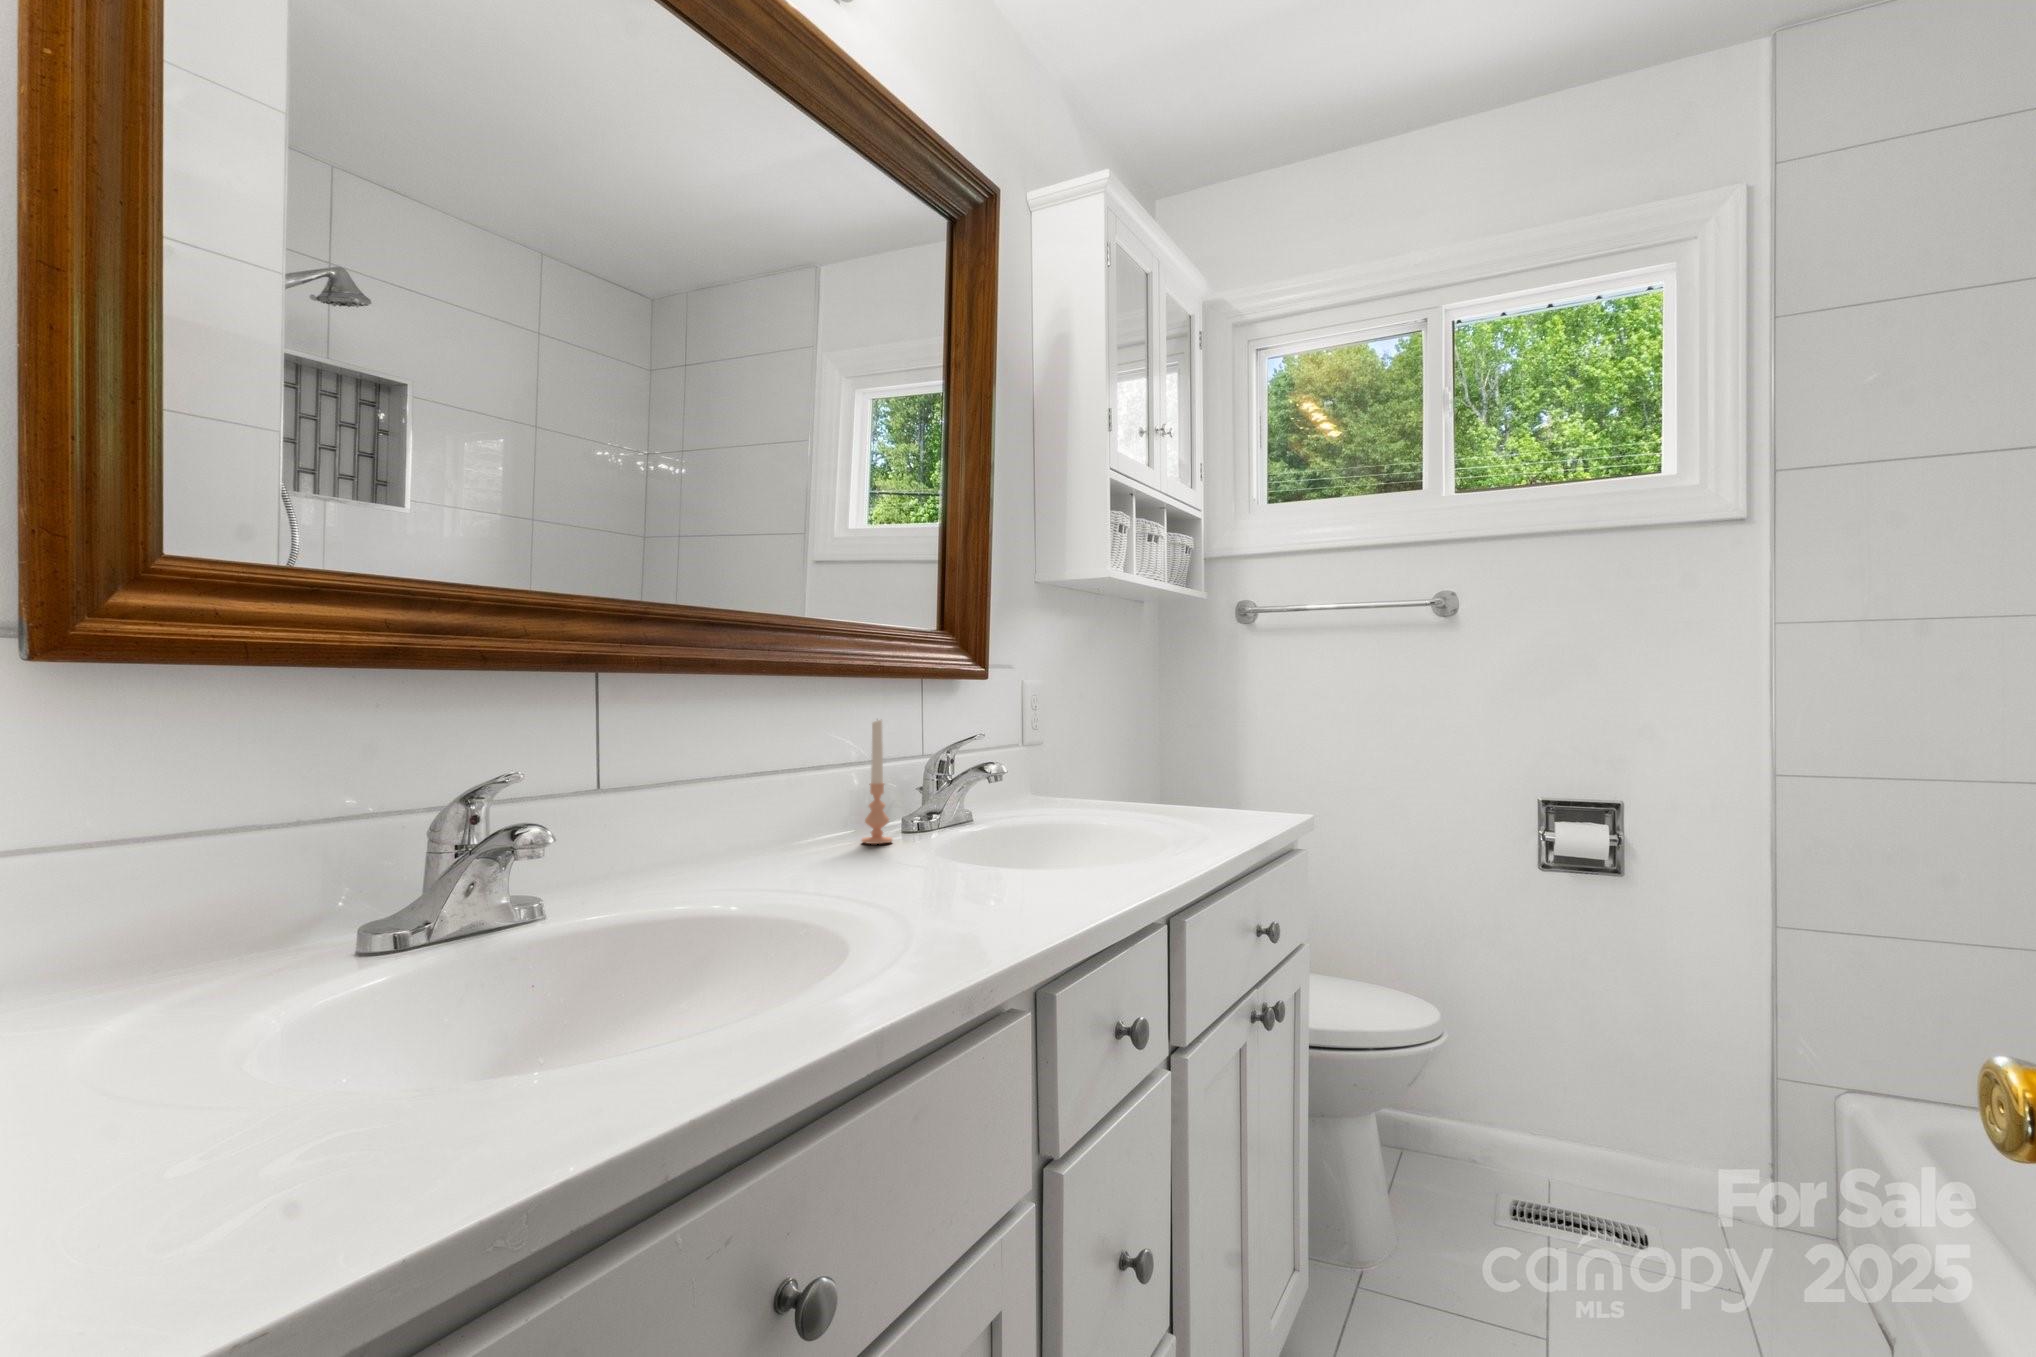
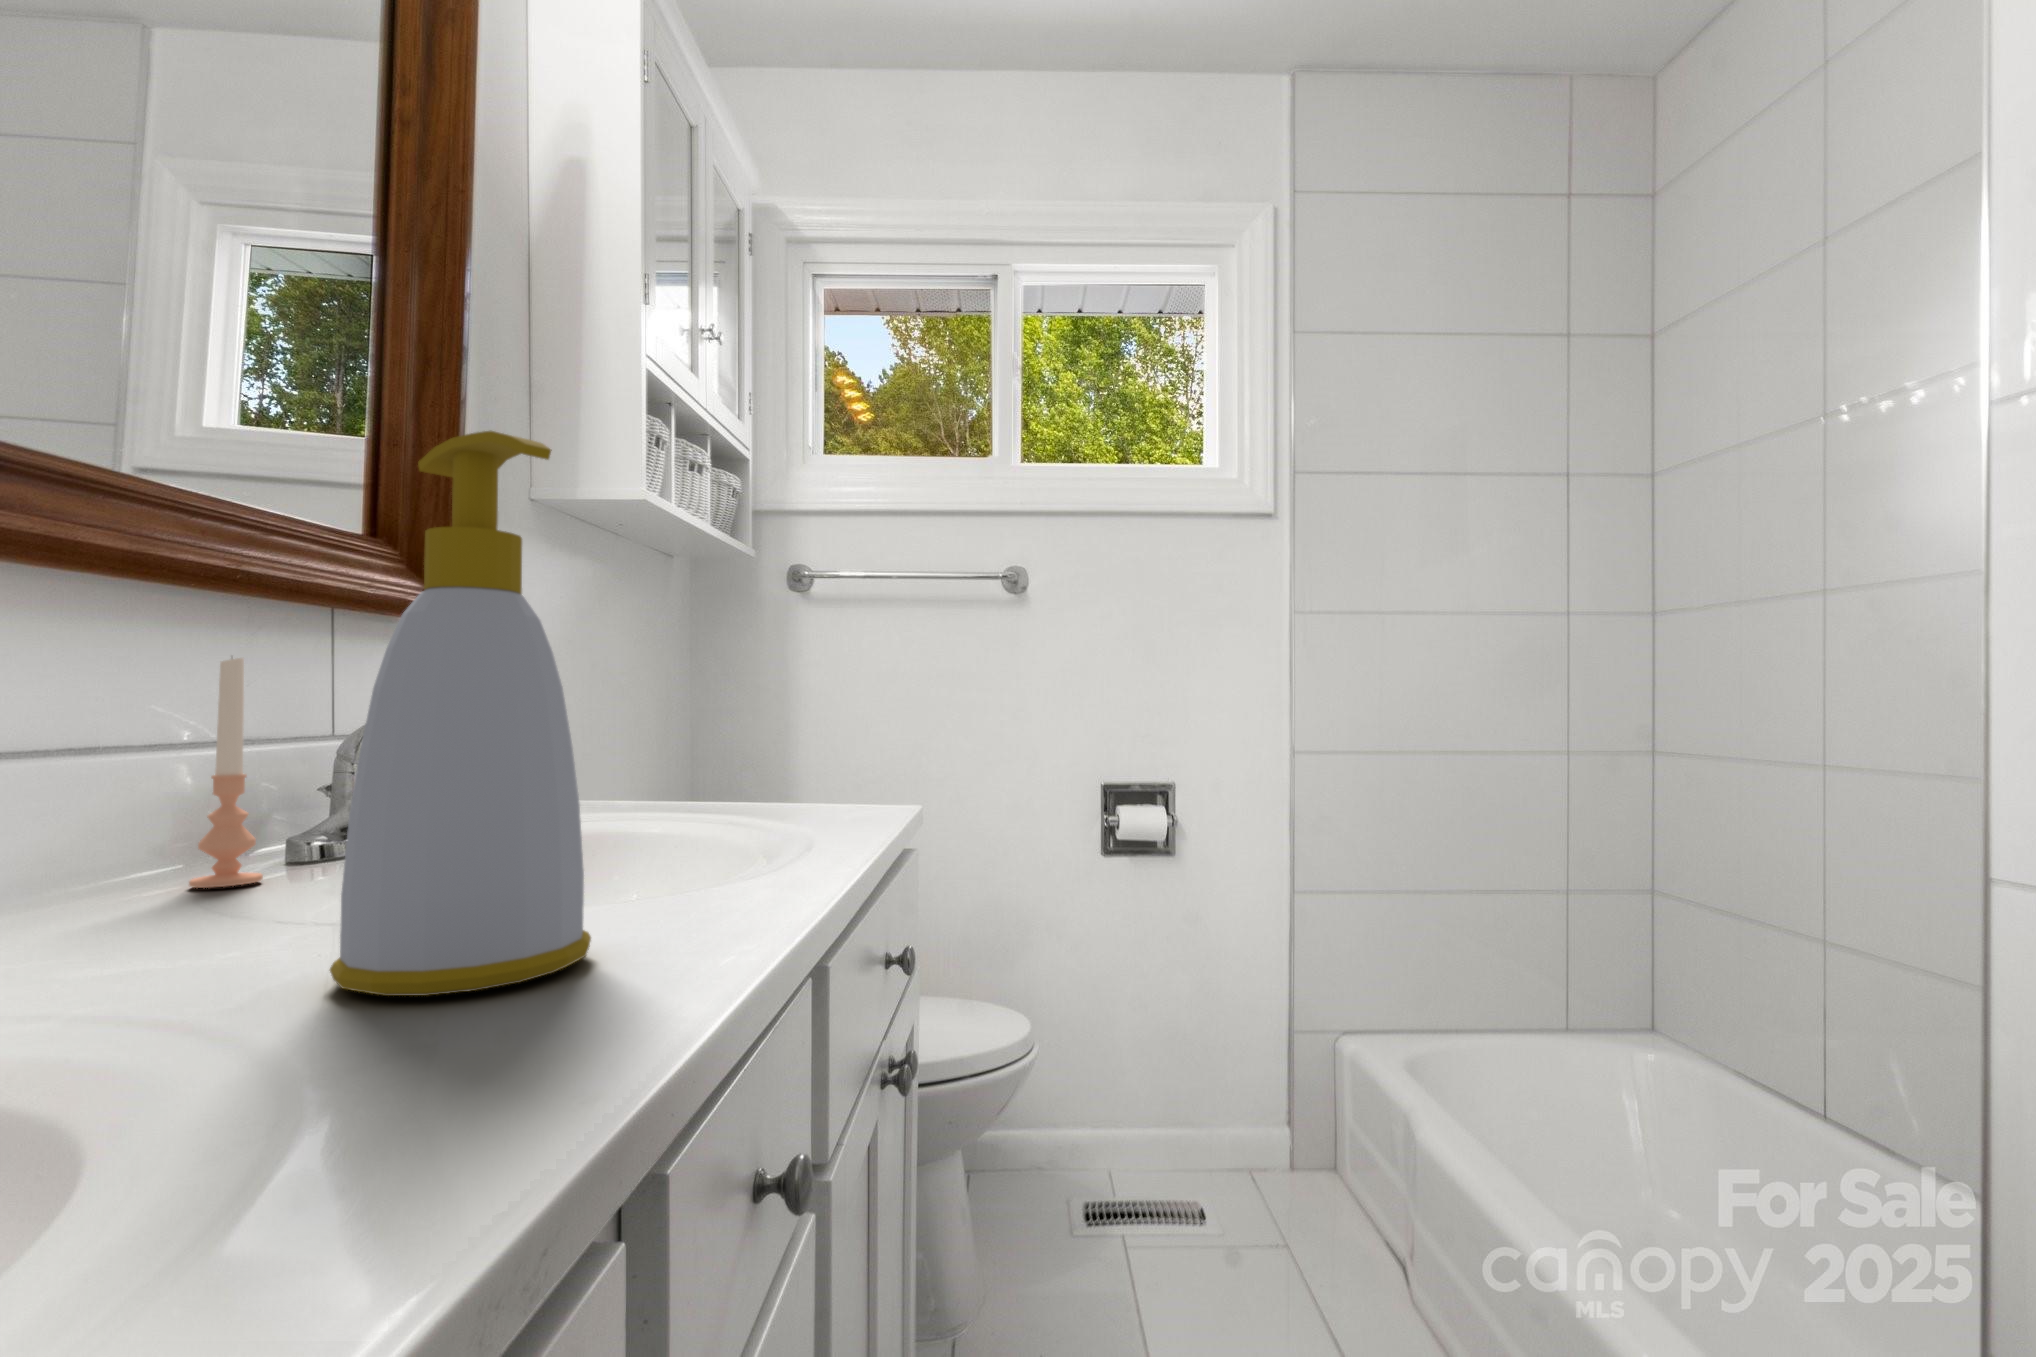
soap bottle: none [924,630,1037,904] -> present [330,431,591,996]

